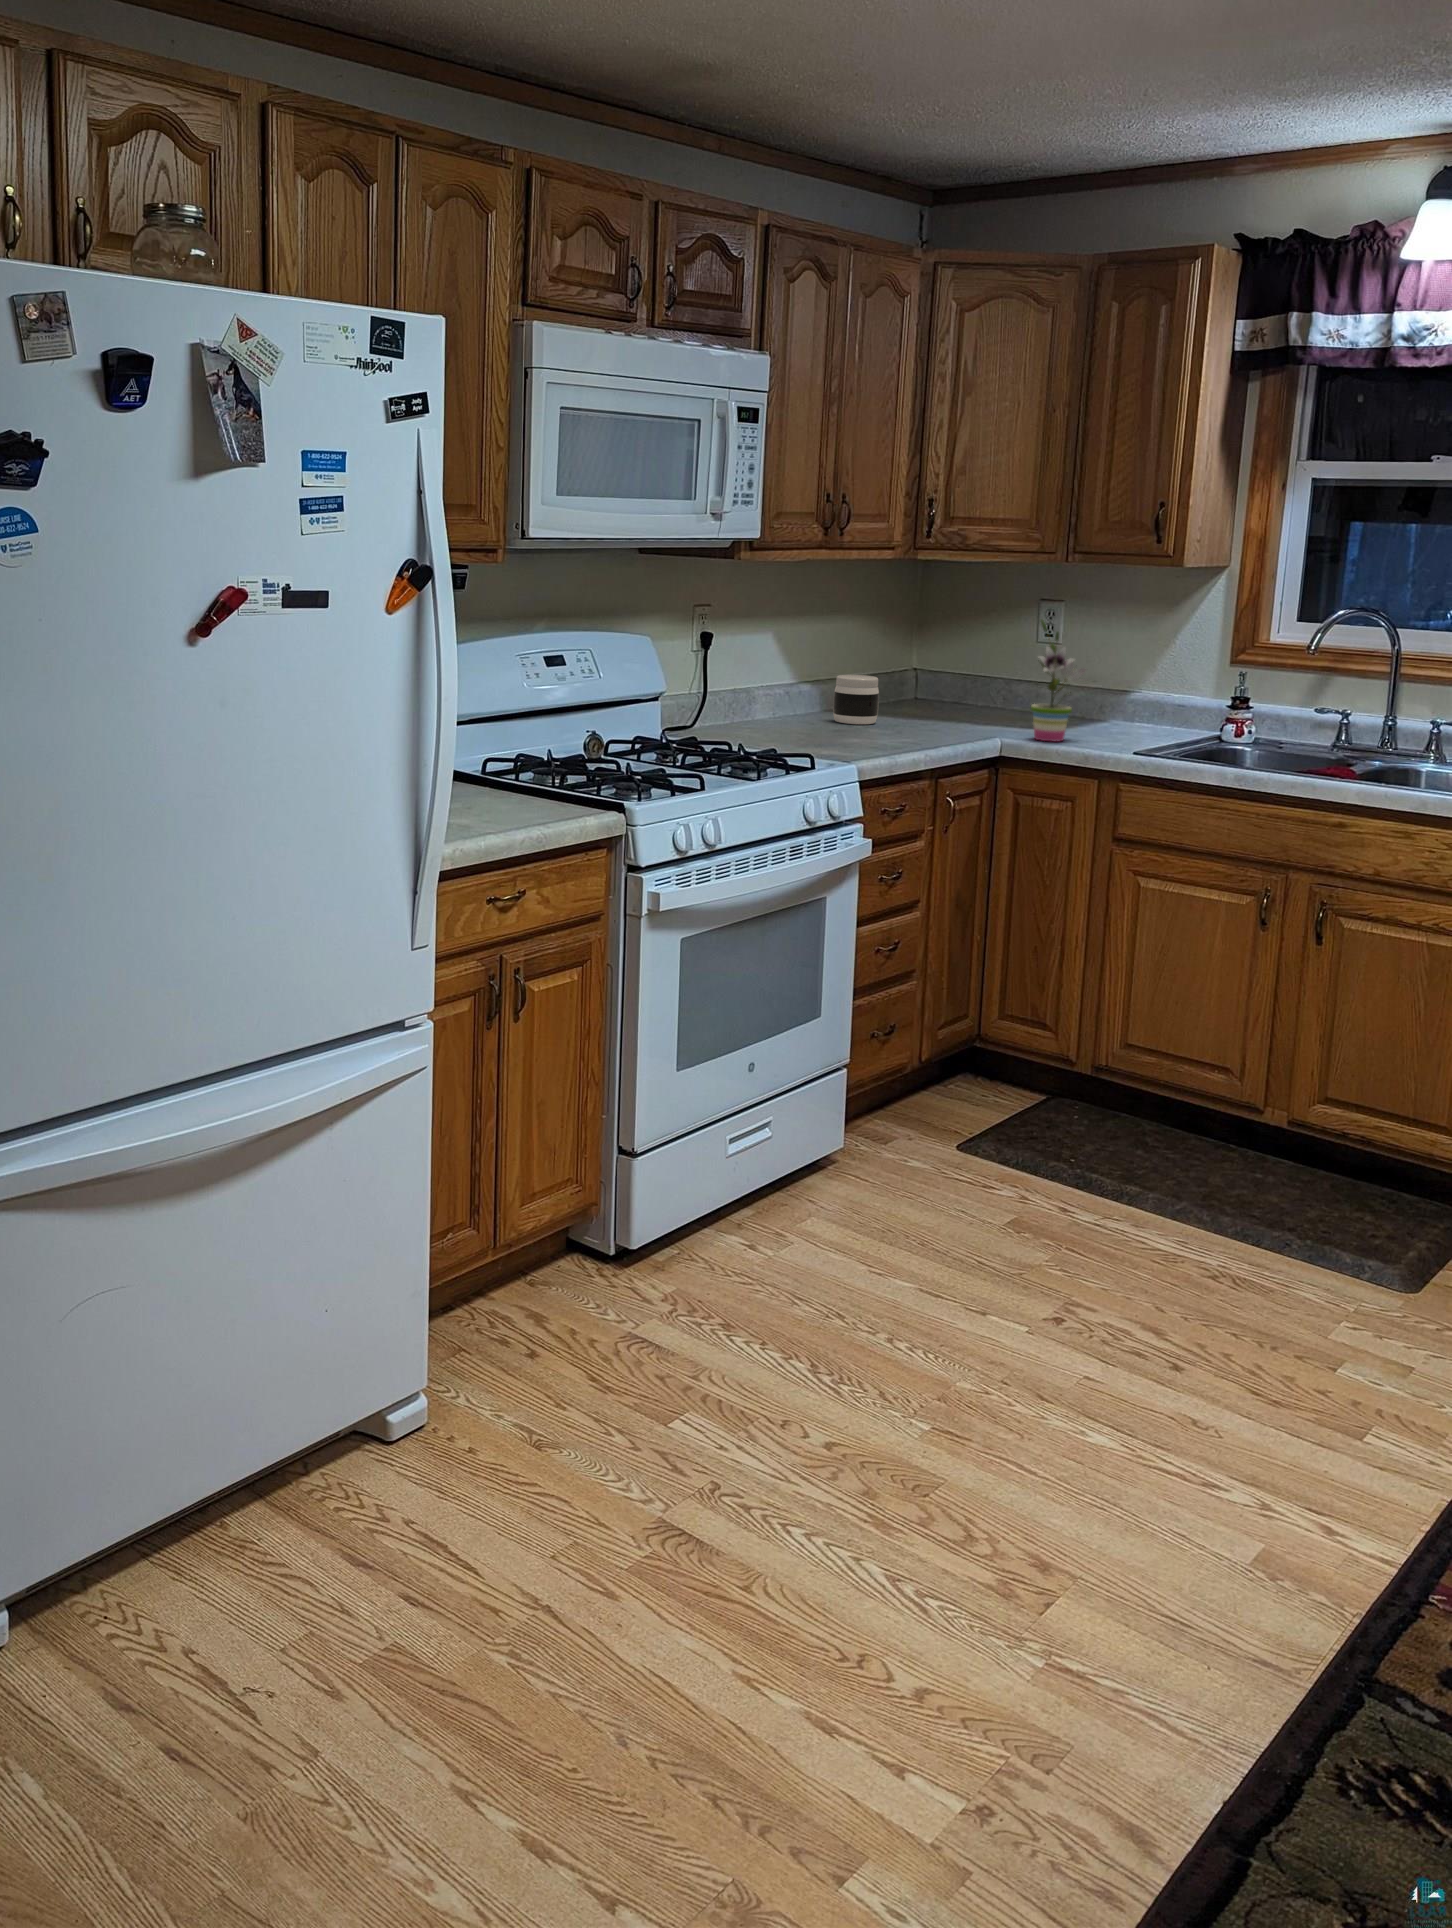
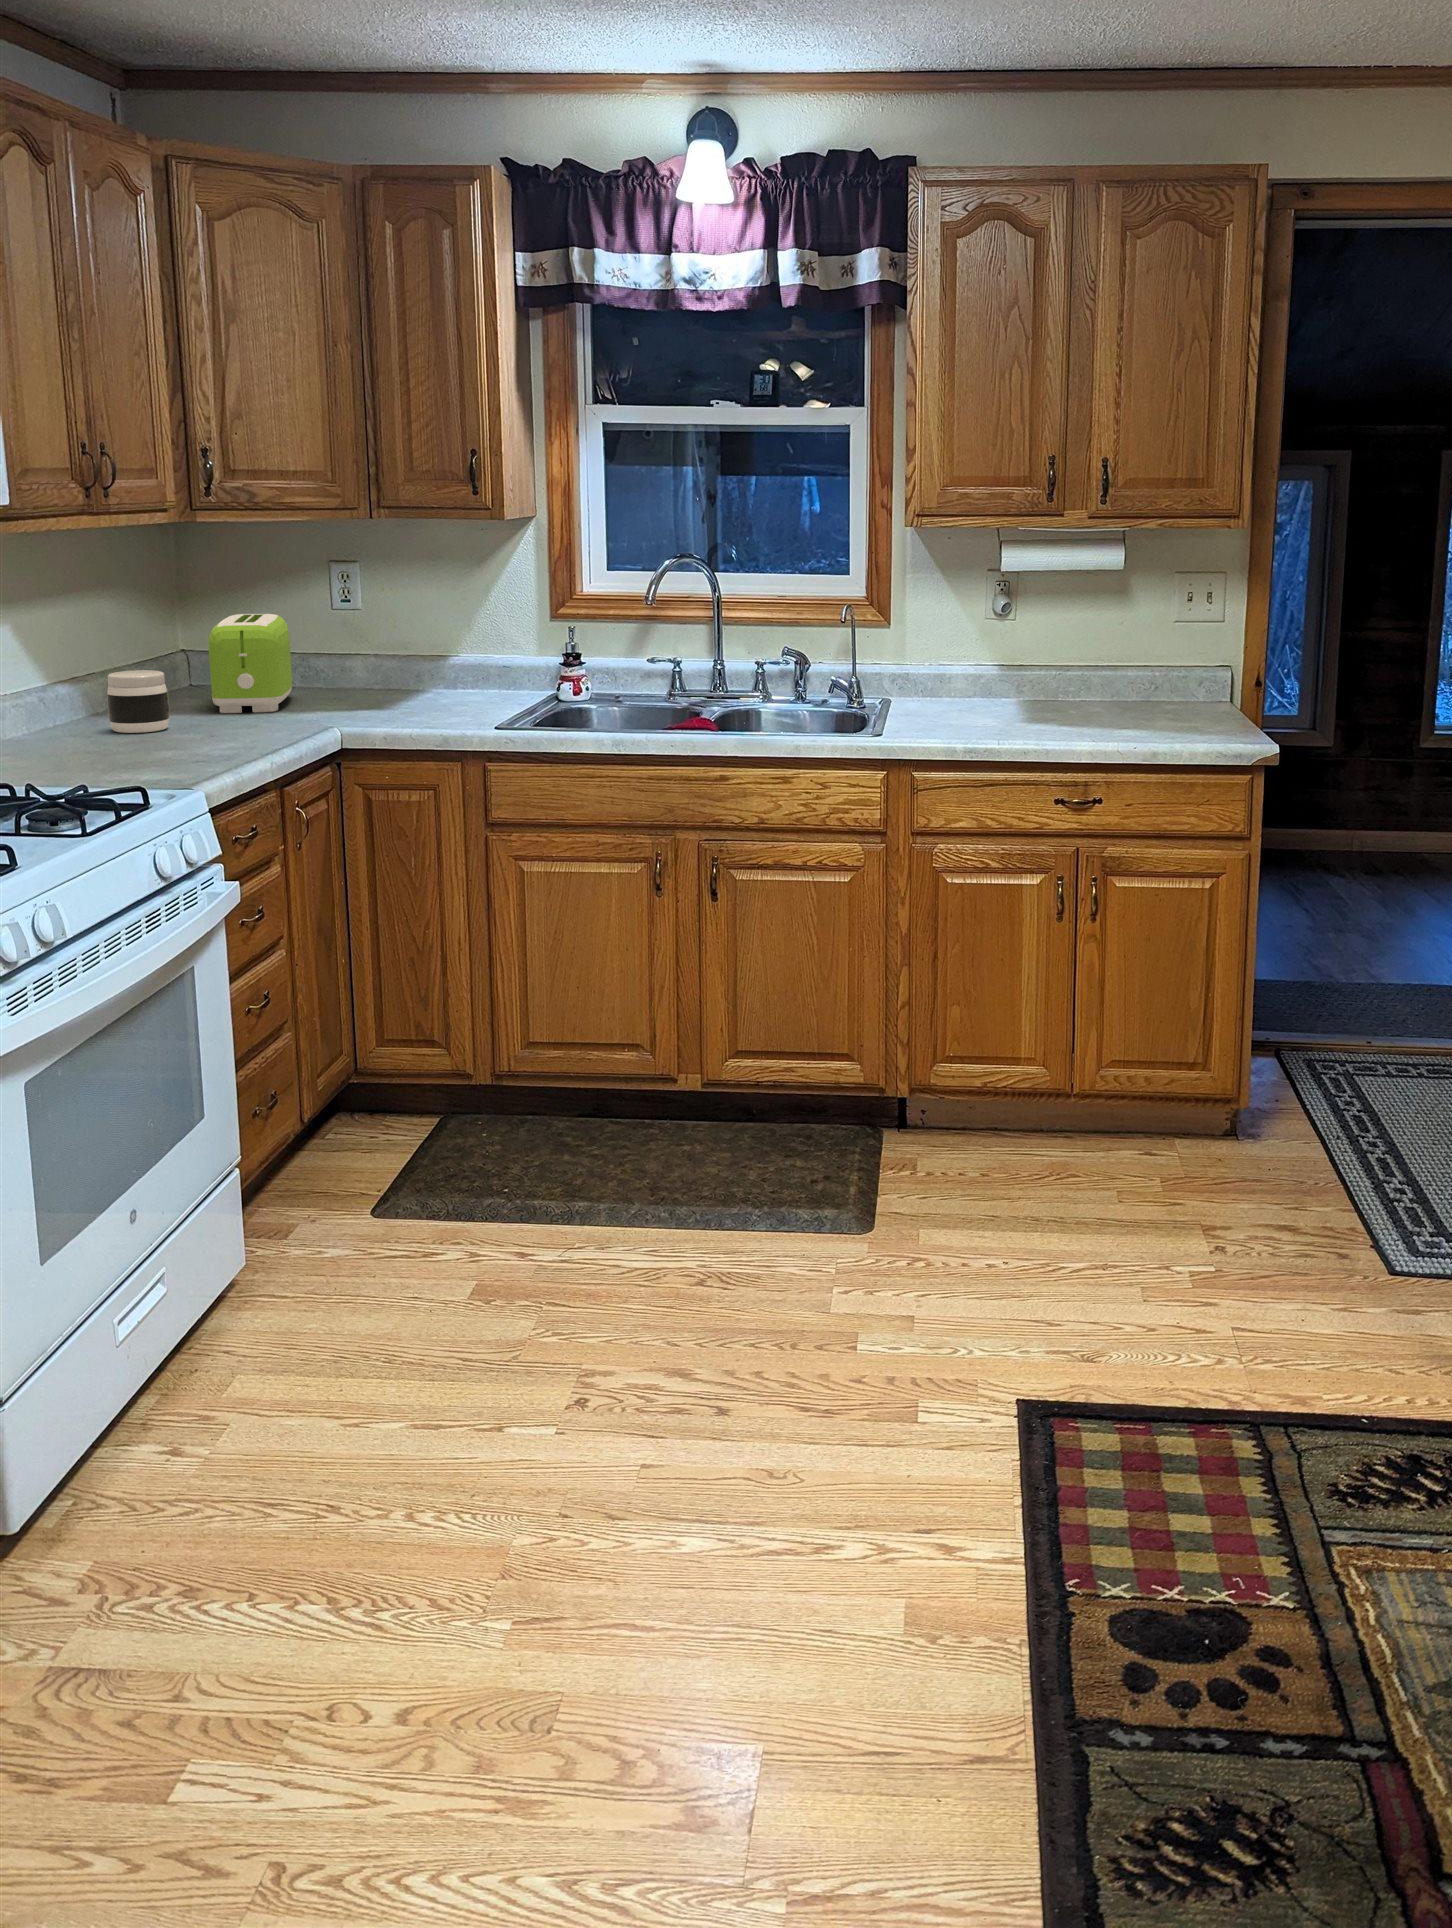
potted plant: present [1031,620,1086,742] -> none [359,587,423,726]
toaster: none [920,638,996,721] -> present [209,614,292,713]

